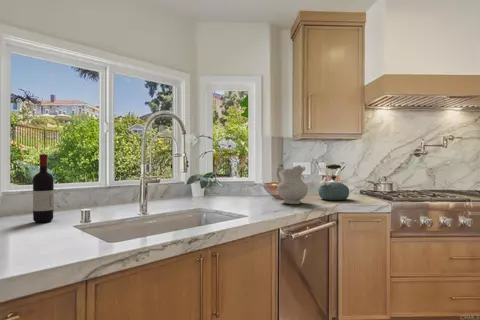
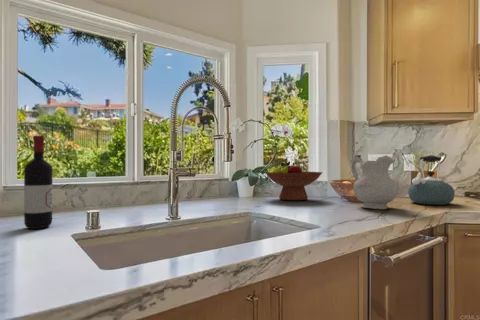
fruit bowl: none [213,169,257,199] -> present [266,162,322,200]

